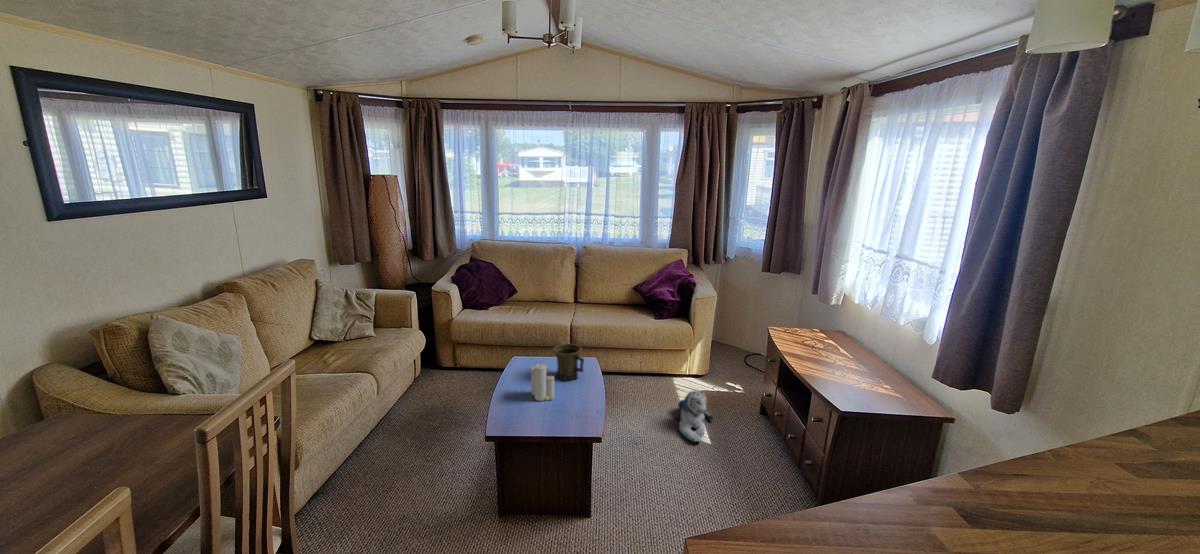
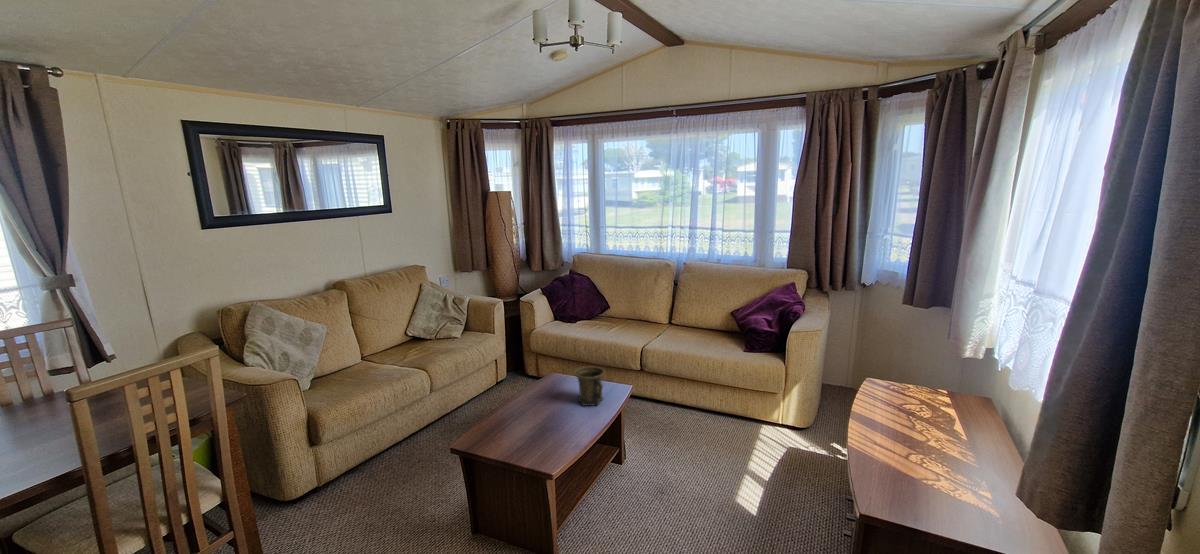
candle: present [531,364,554,401] -> none [537,381,559,423]
plush toy: present [675,391,713,442] -> none [726,443,779,507]

